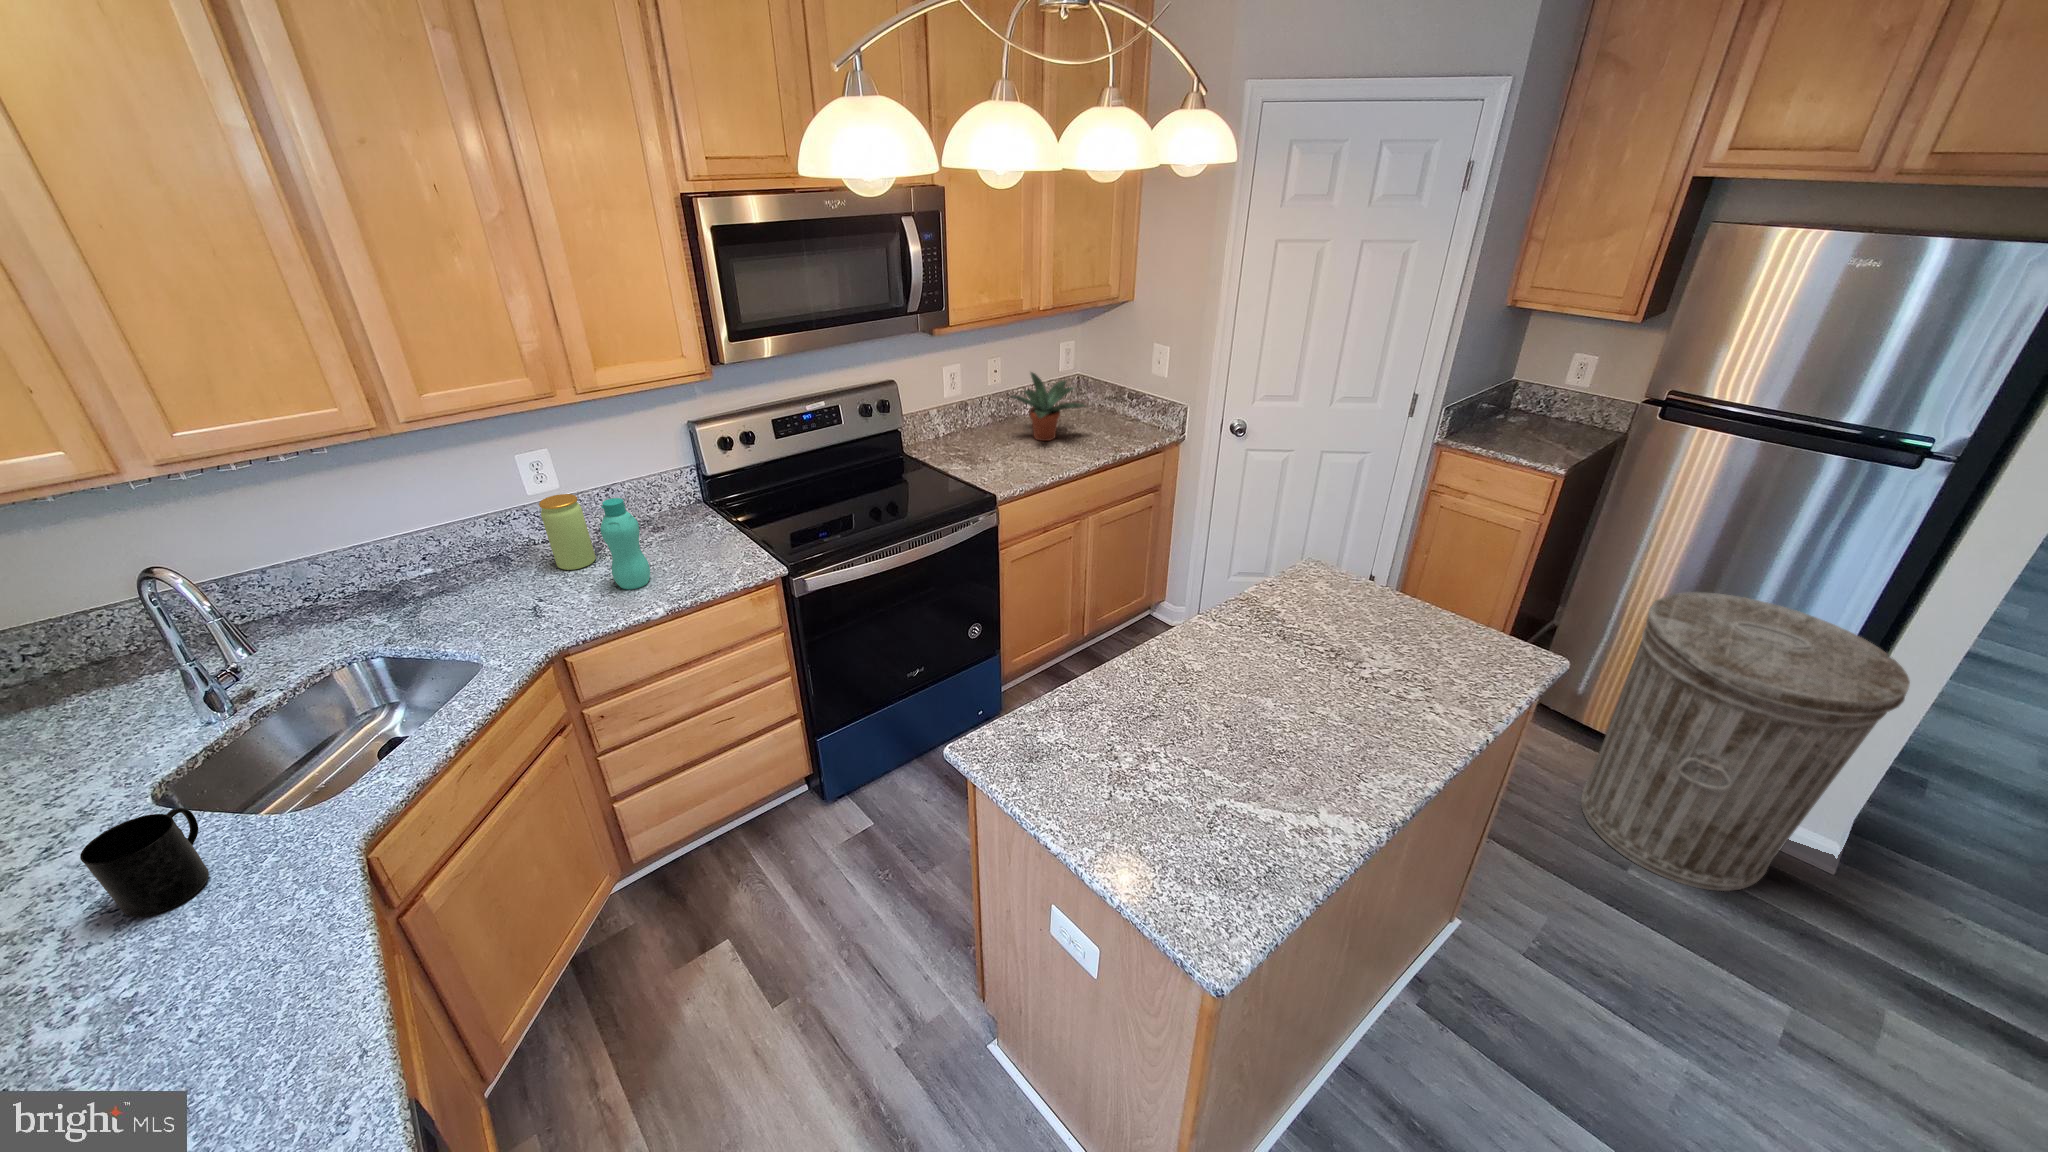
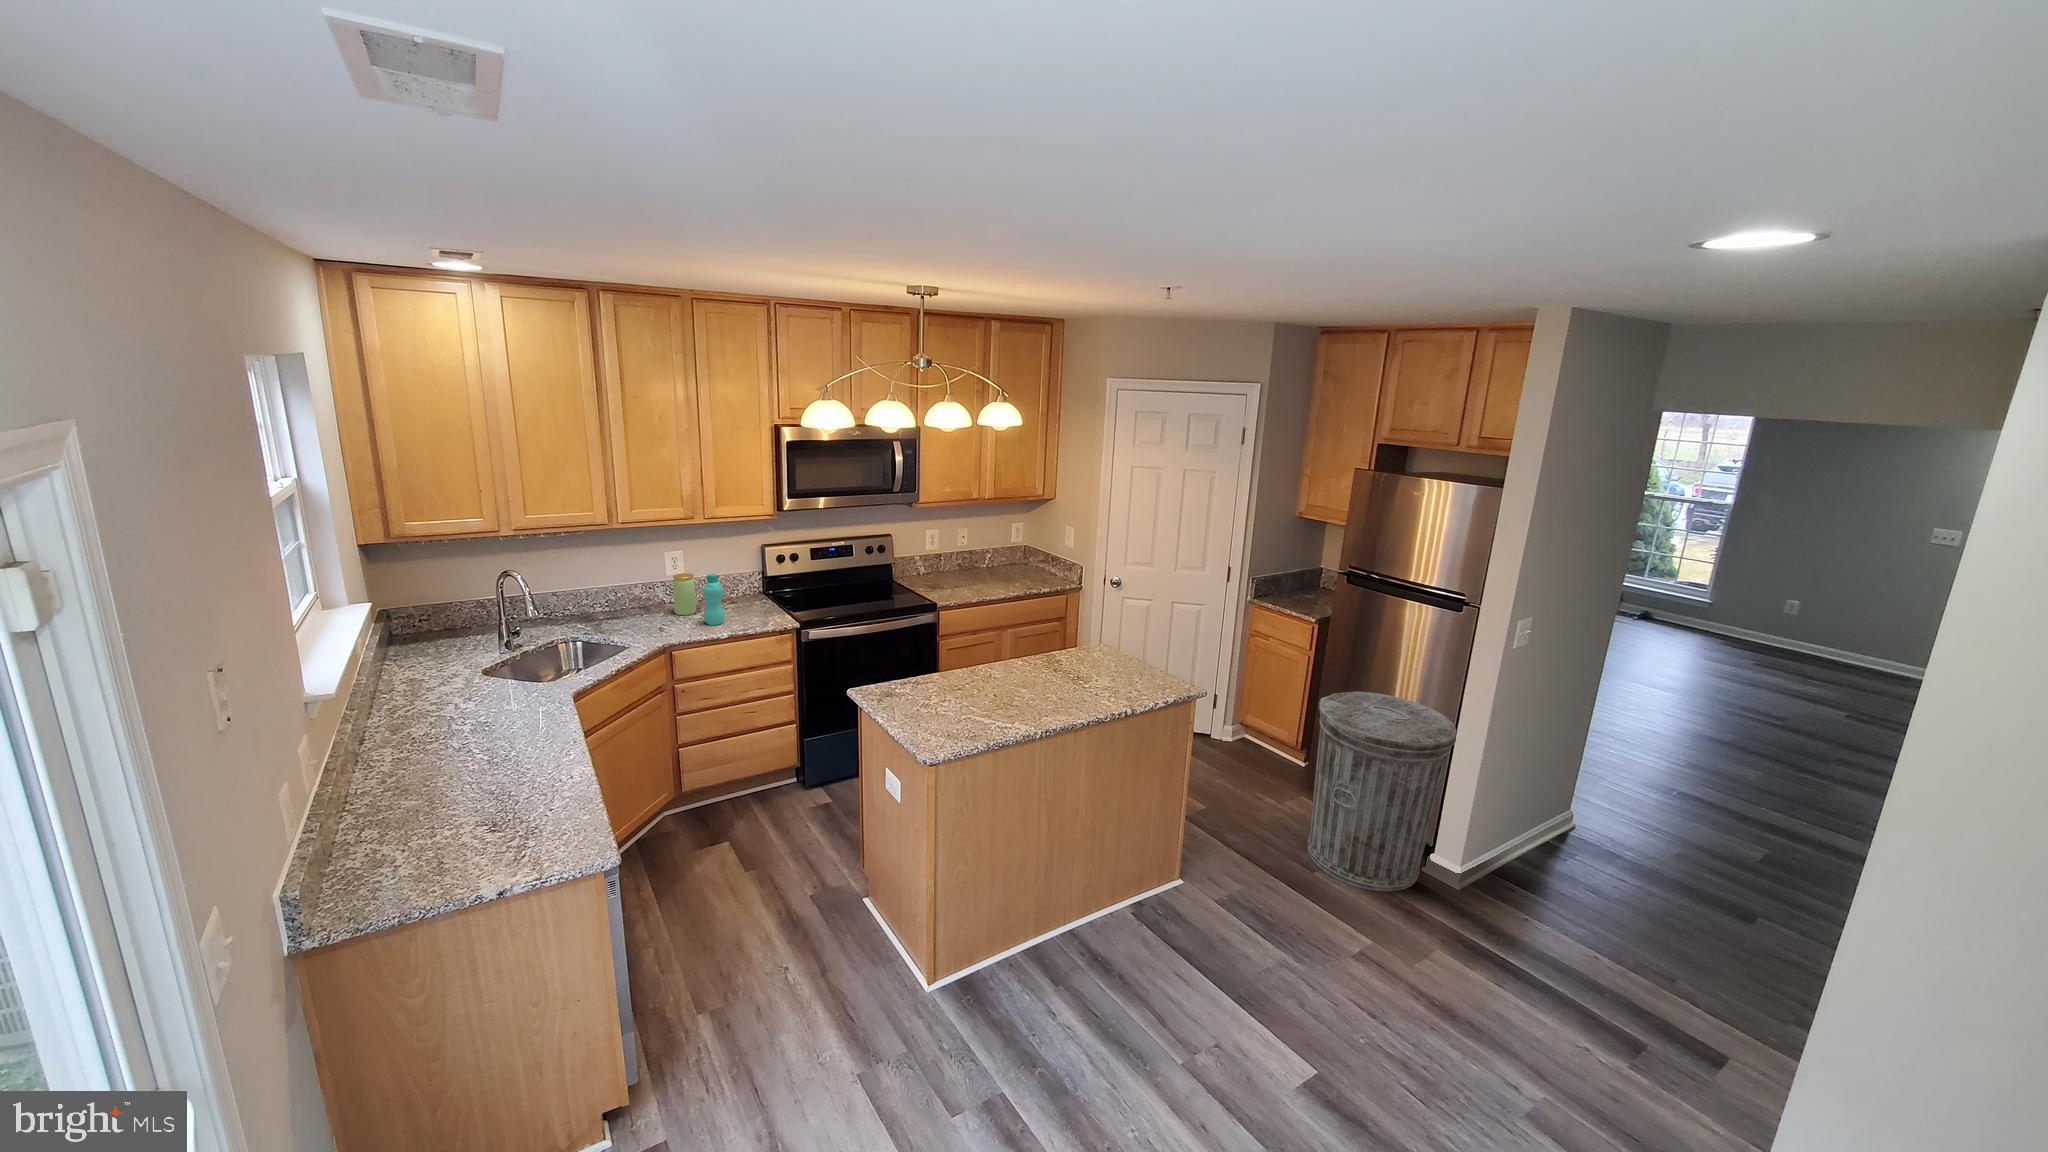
potted plant: present [1010,372,1086,441] -> none [964,536,1016,581]
mug: present [80,808,209,917] -> none [482,659,518,699]

